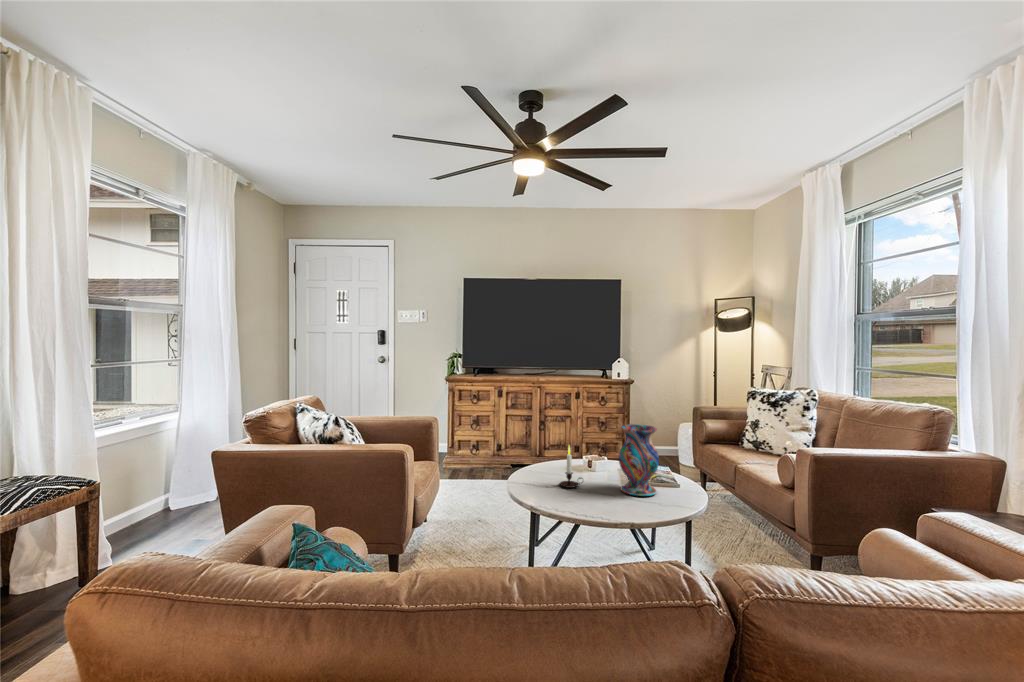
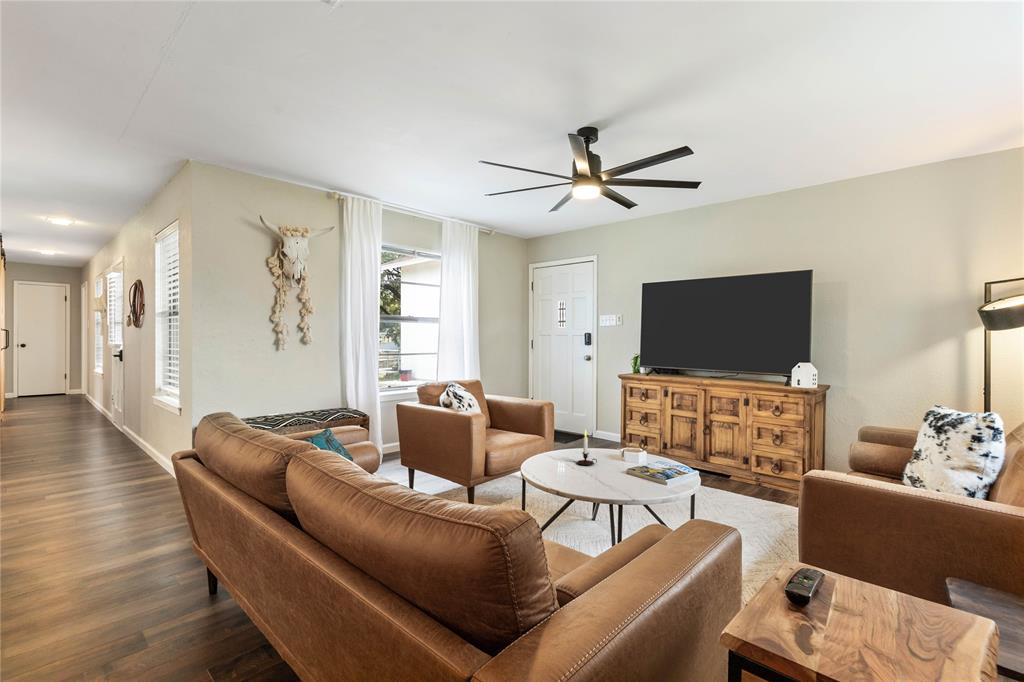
vase: present [619,424,659,496] -> none [613,418,650,482]

